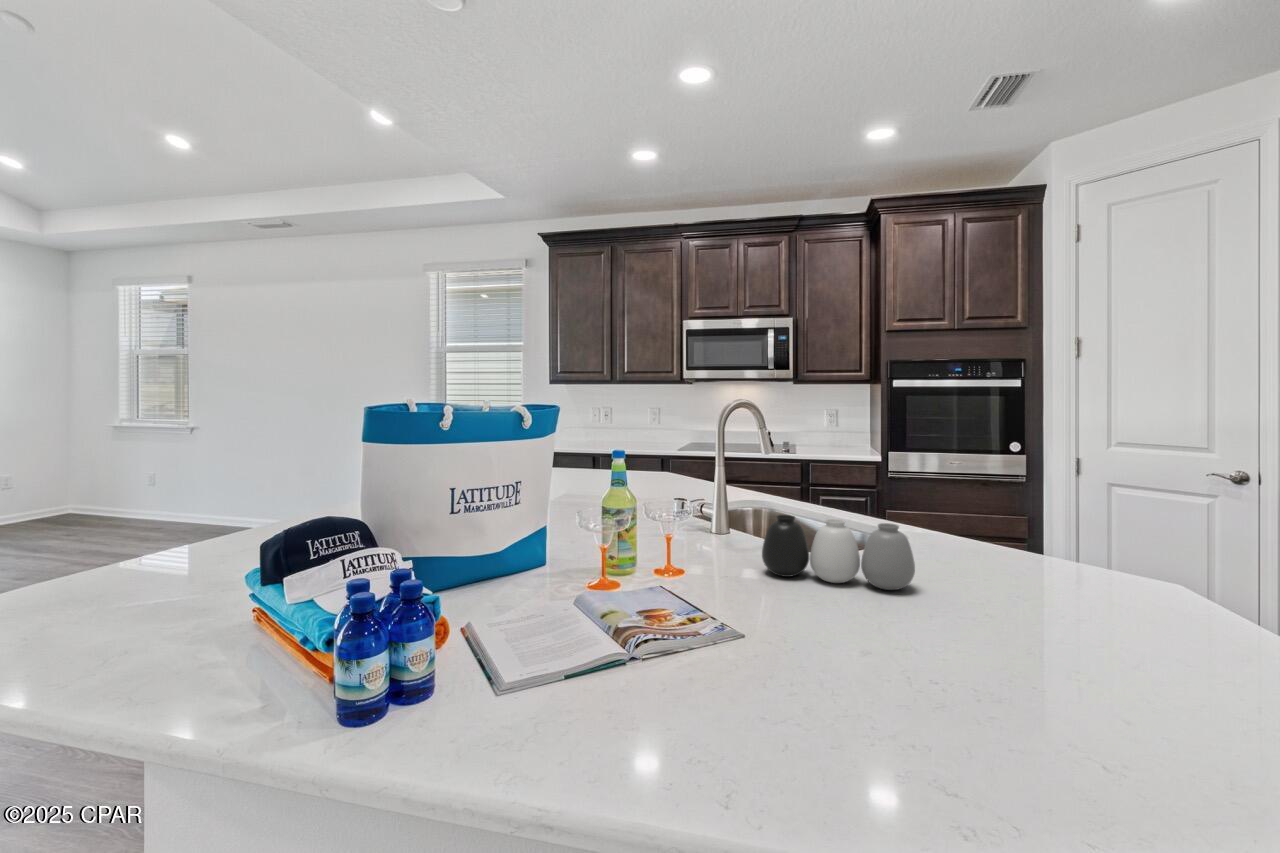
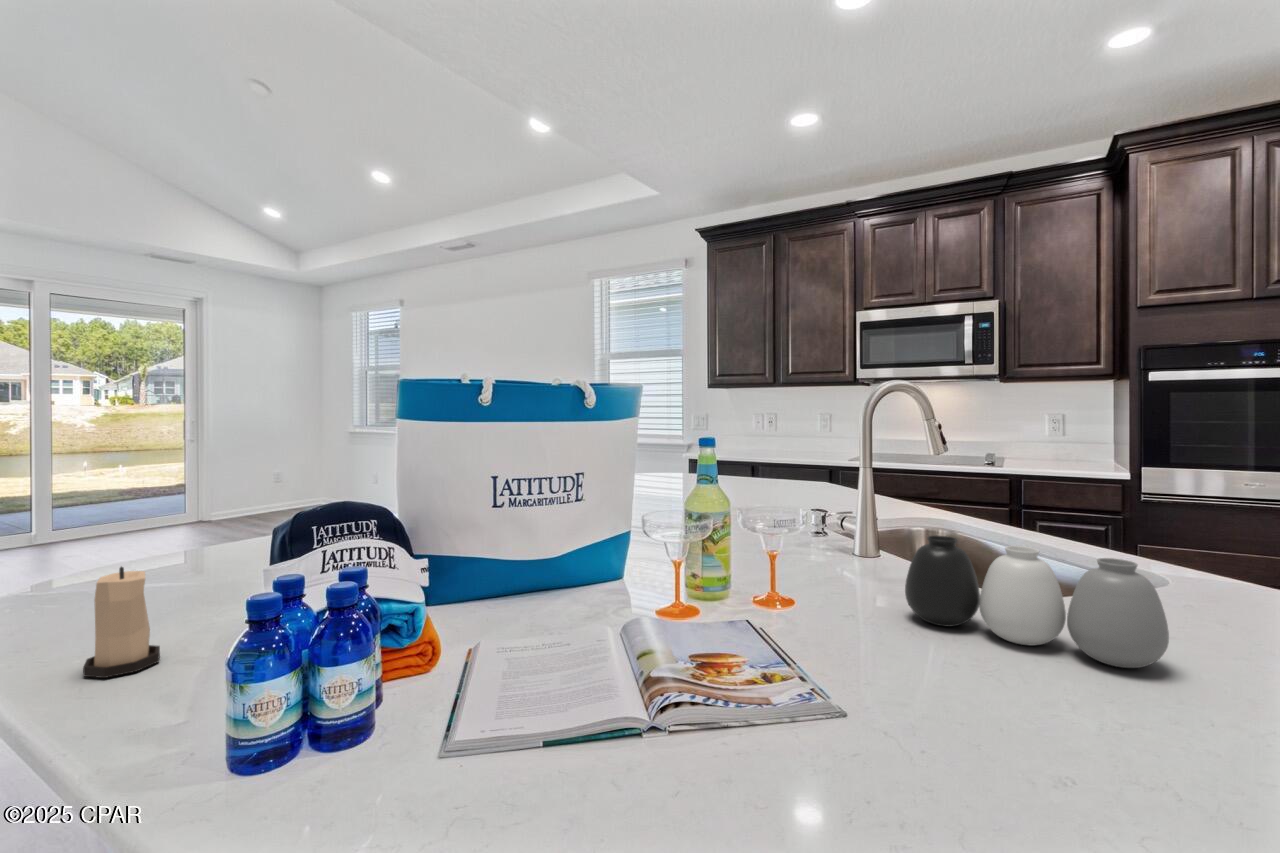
candle: none [108,589,179,691] -> present [83,567,160,678]

